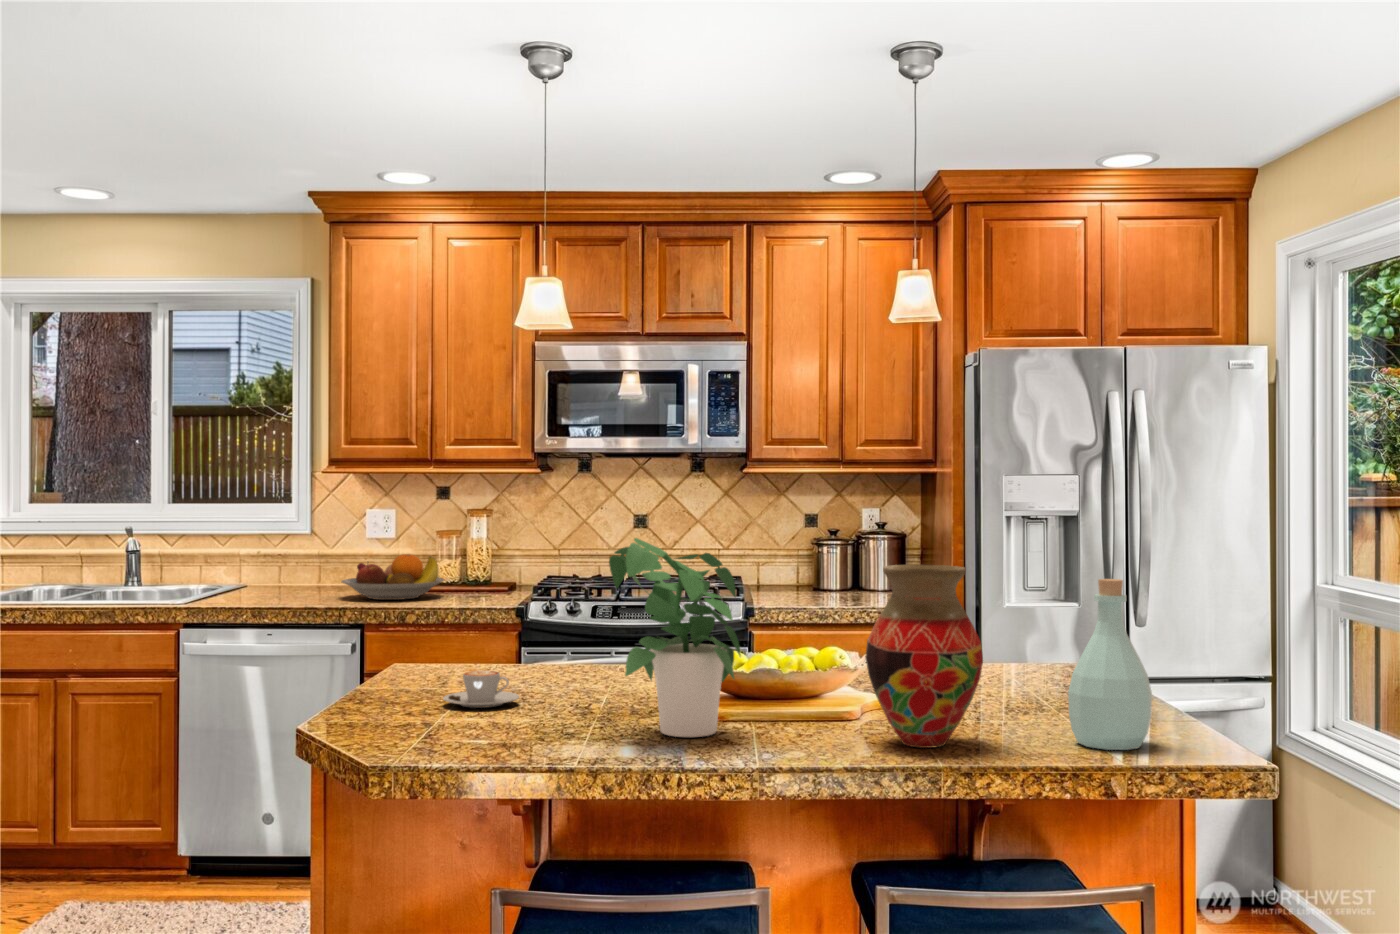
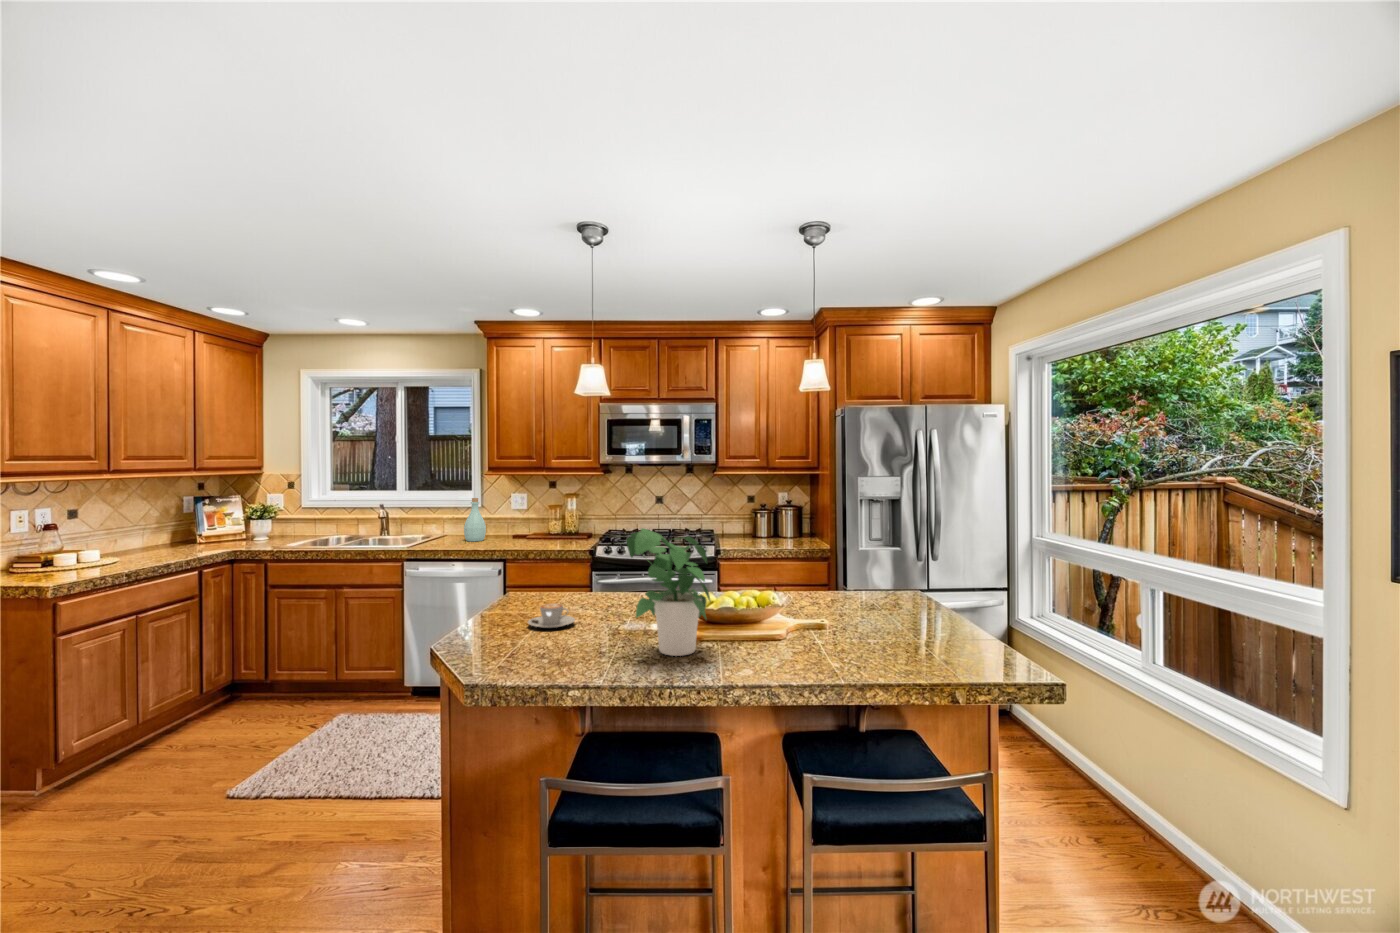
fruit bowl: present [342,554,444,600] -> none [496,519,552,545]
vase: present [866,565,983,748] -> none [791,543,868,665]
bottle: present [1068,579,1152,750] -> present [464,498,486,541]

